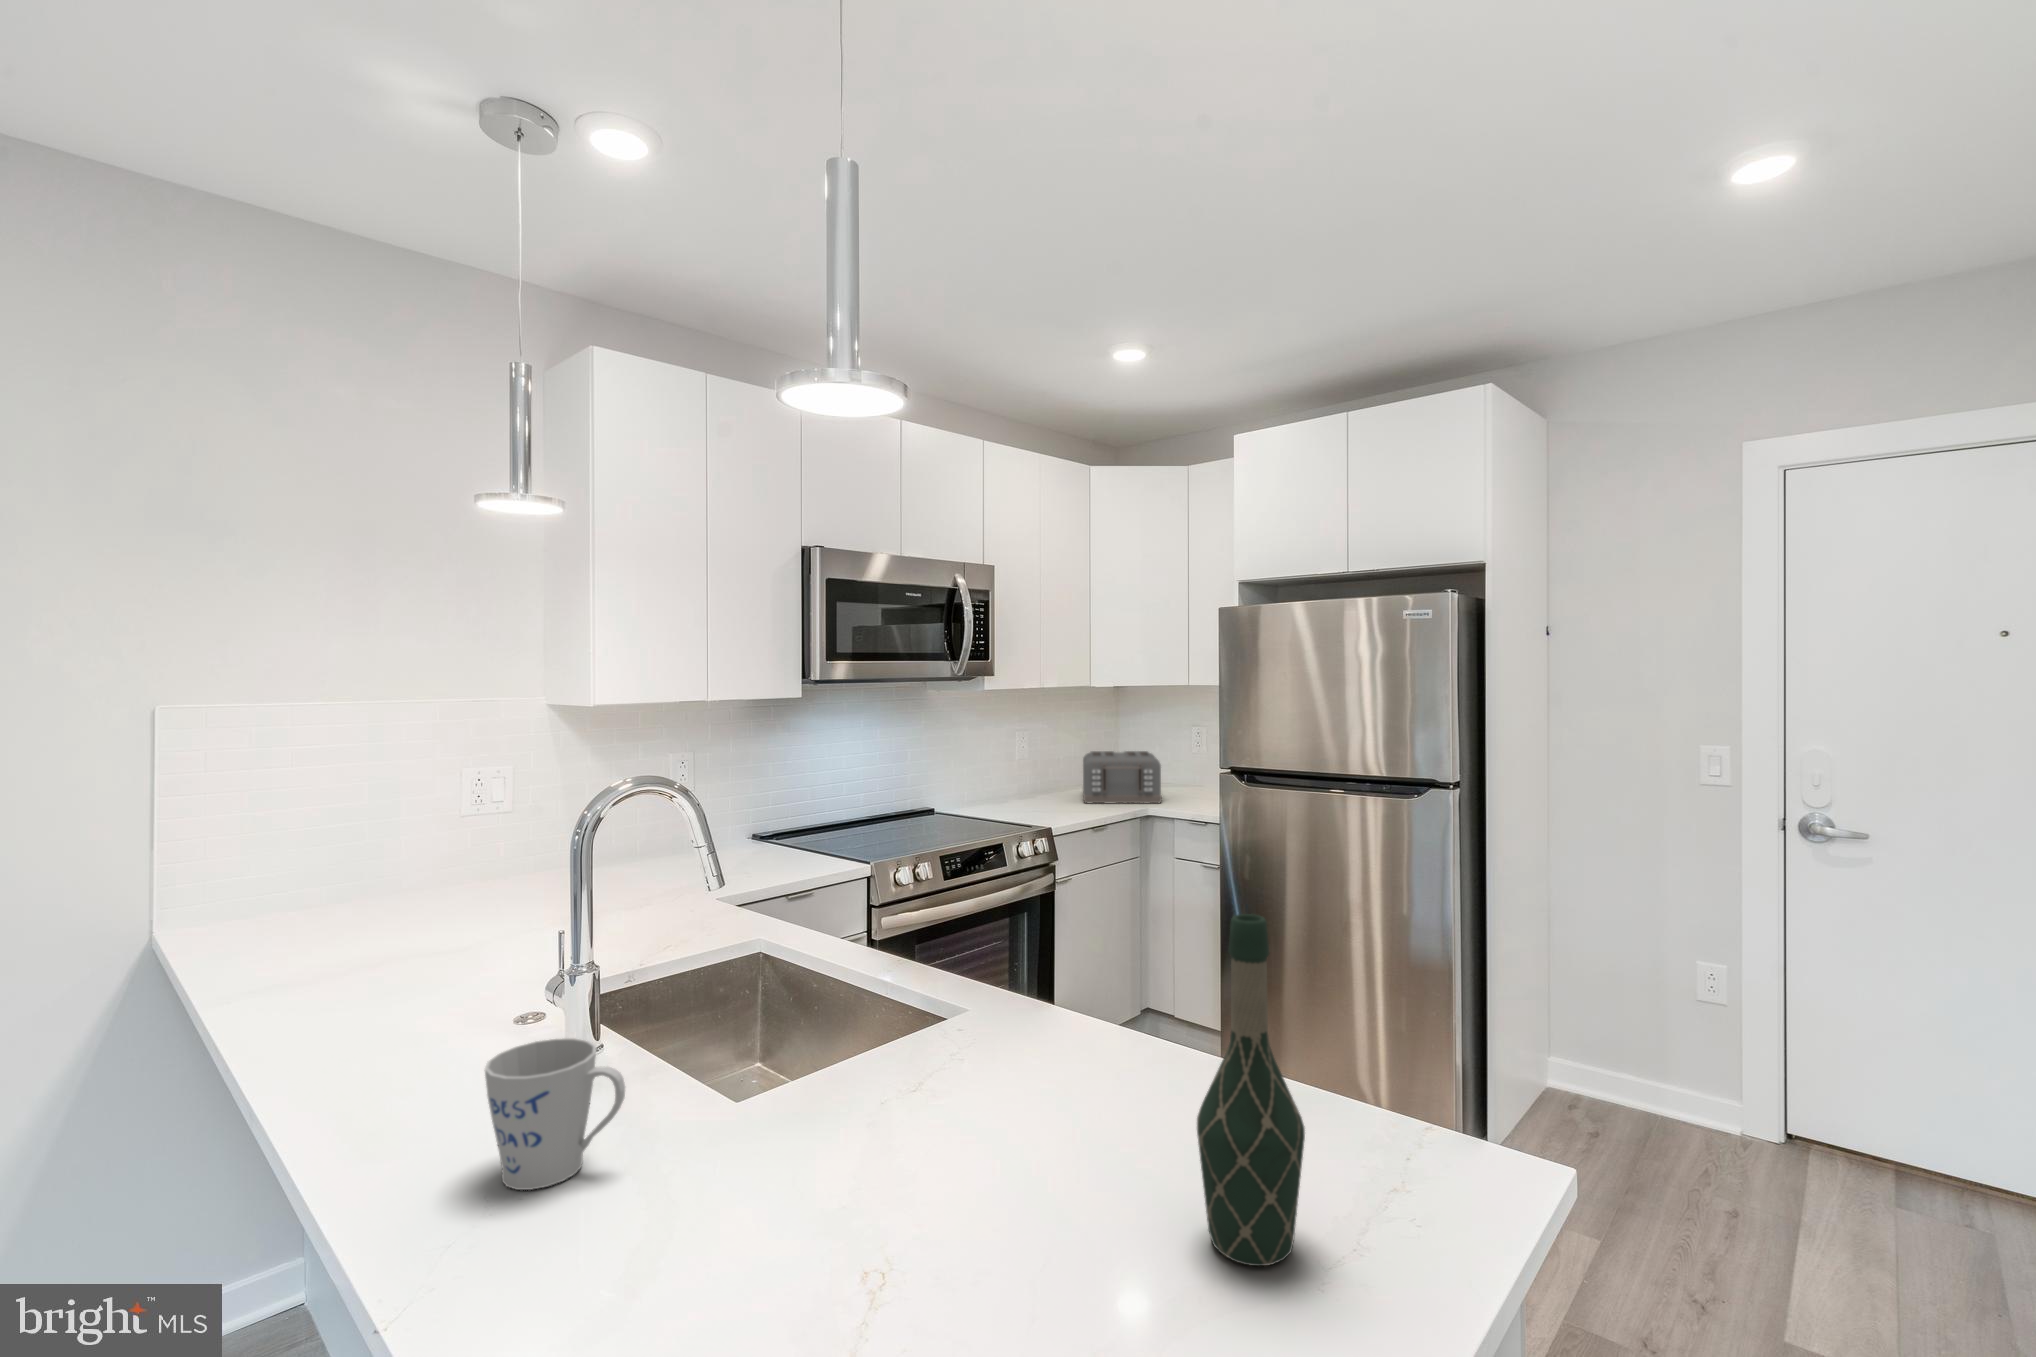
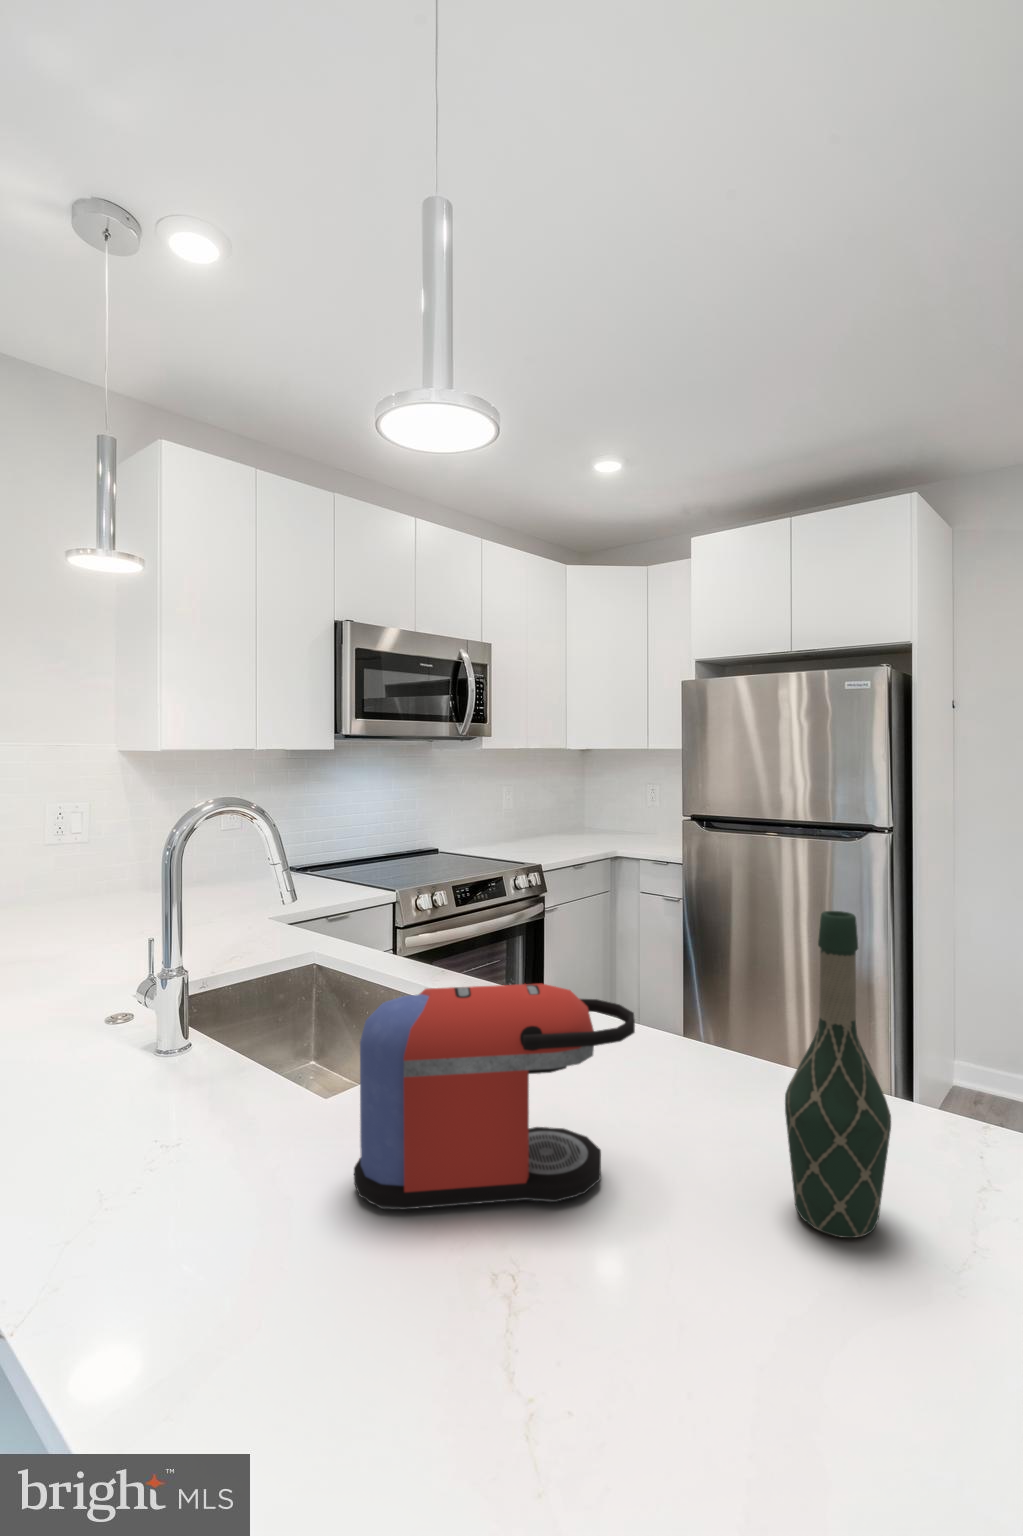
toaster: present [1083,751,1162,803] -> none [559,803,628,845]
coffee maker: none [747,988,1049,1228] -> present [354,984,635,1209]
mug: present [485,1038,625,1190] -> none [98,1034,231,1175]

